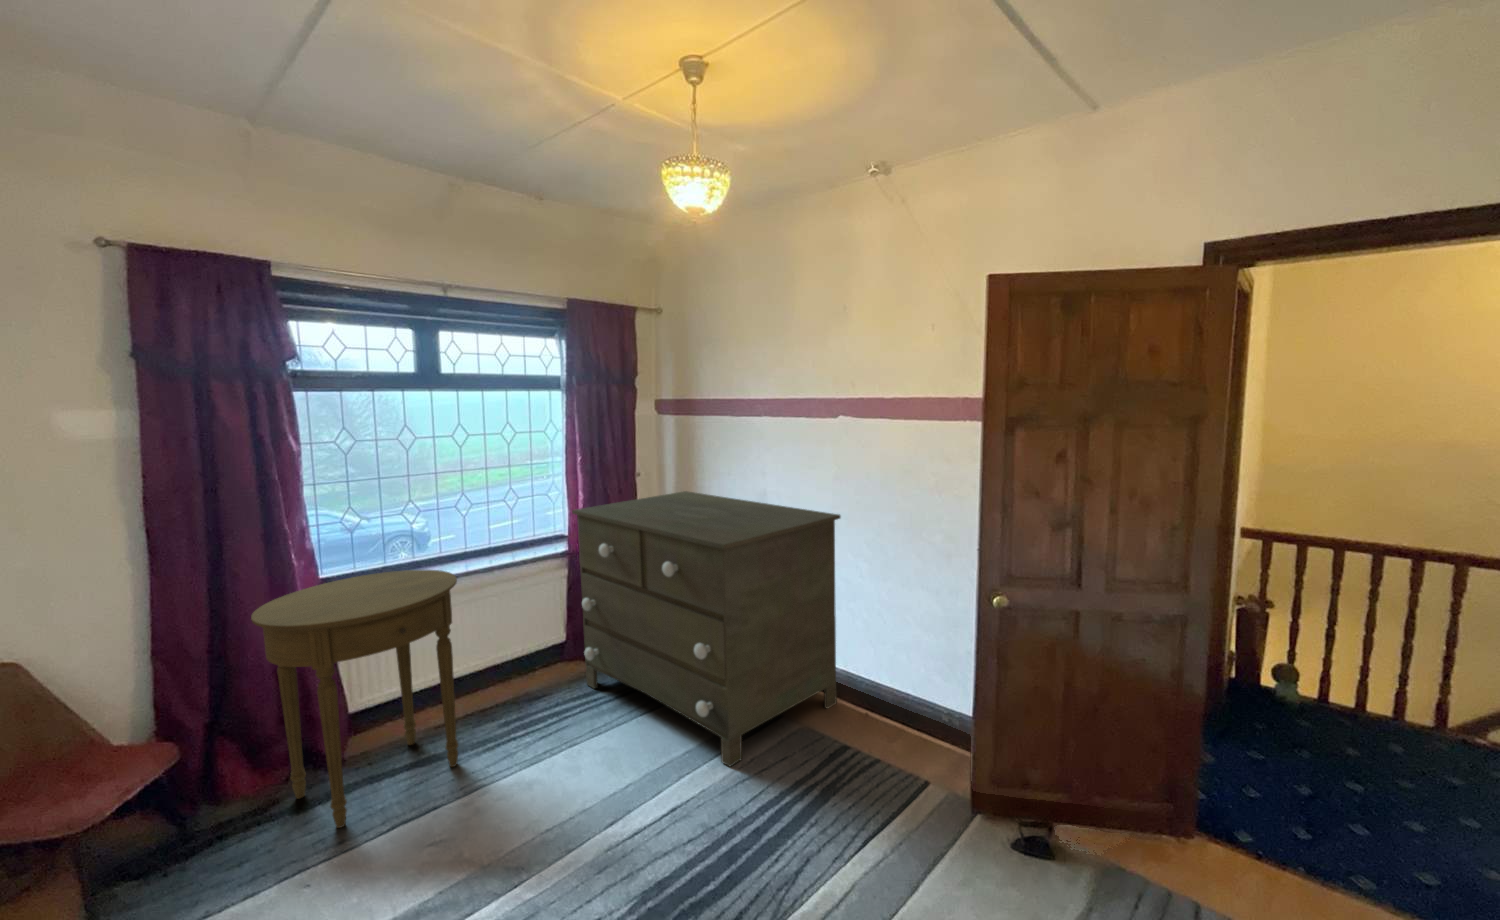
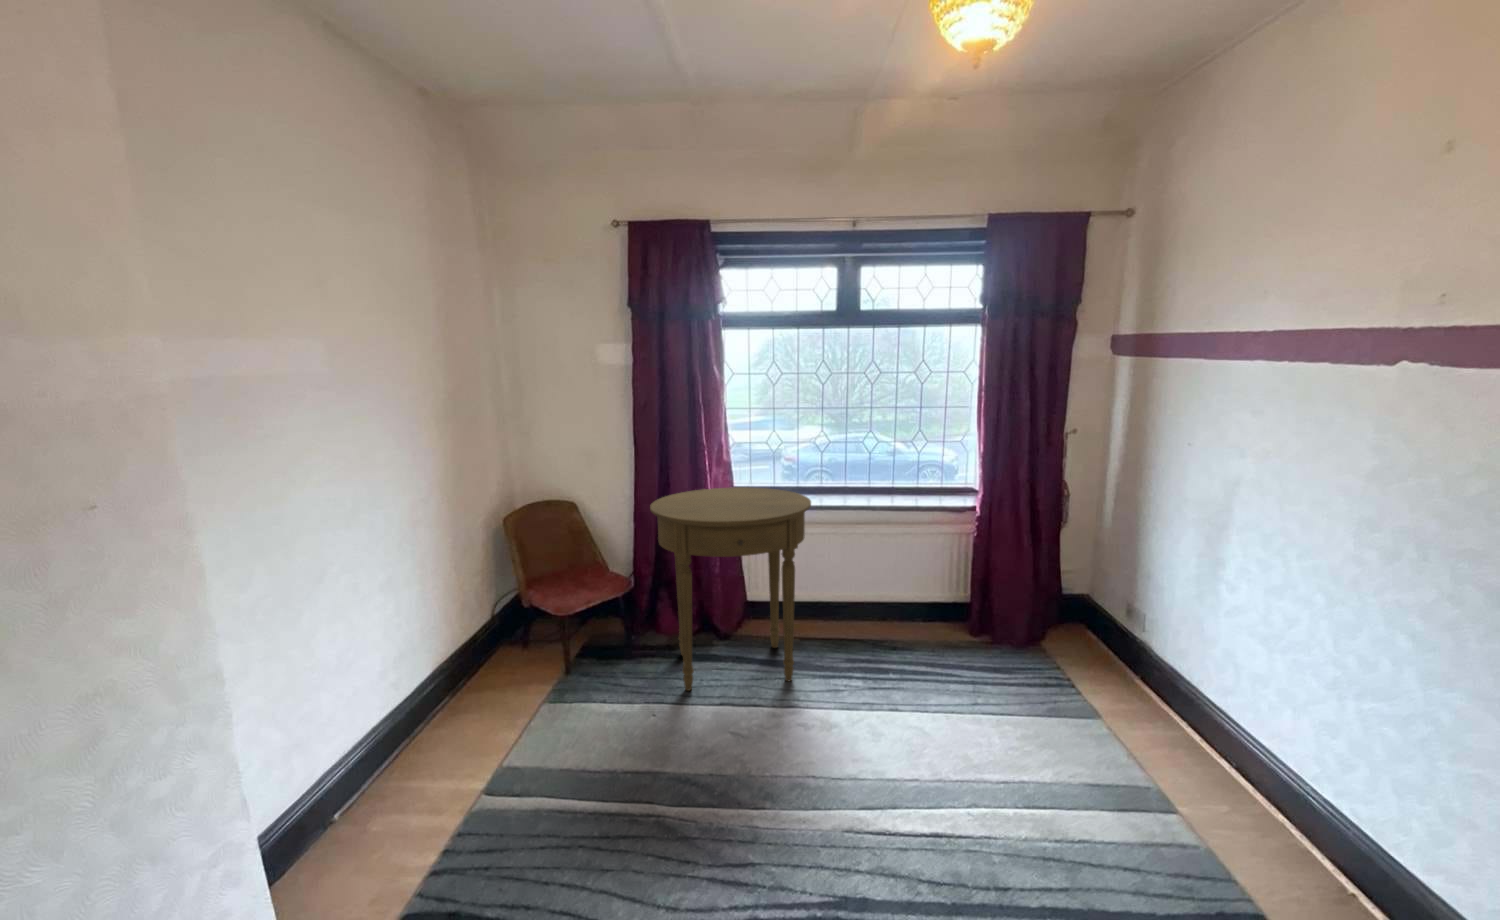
dresser: present [572,491,841,766] -> none [946,459,1342,830]

